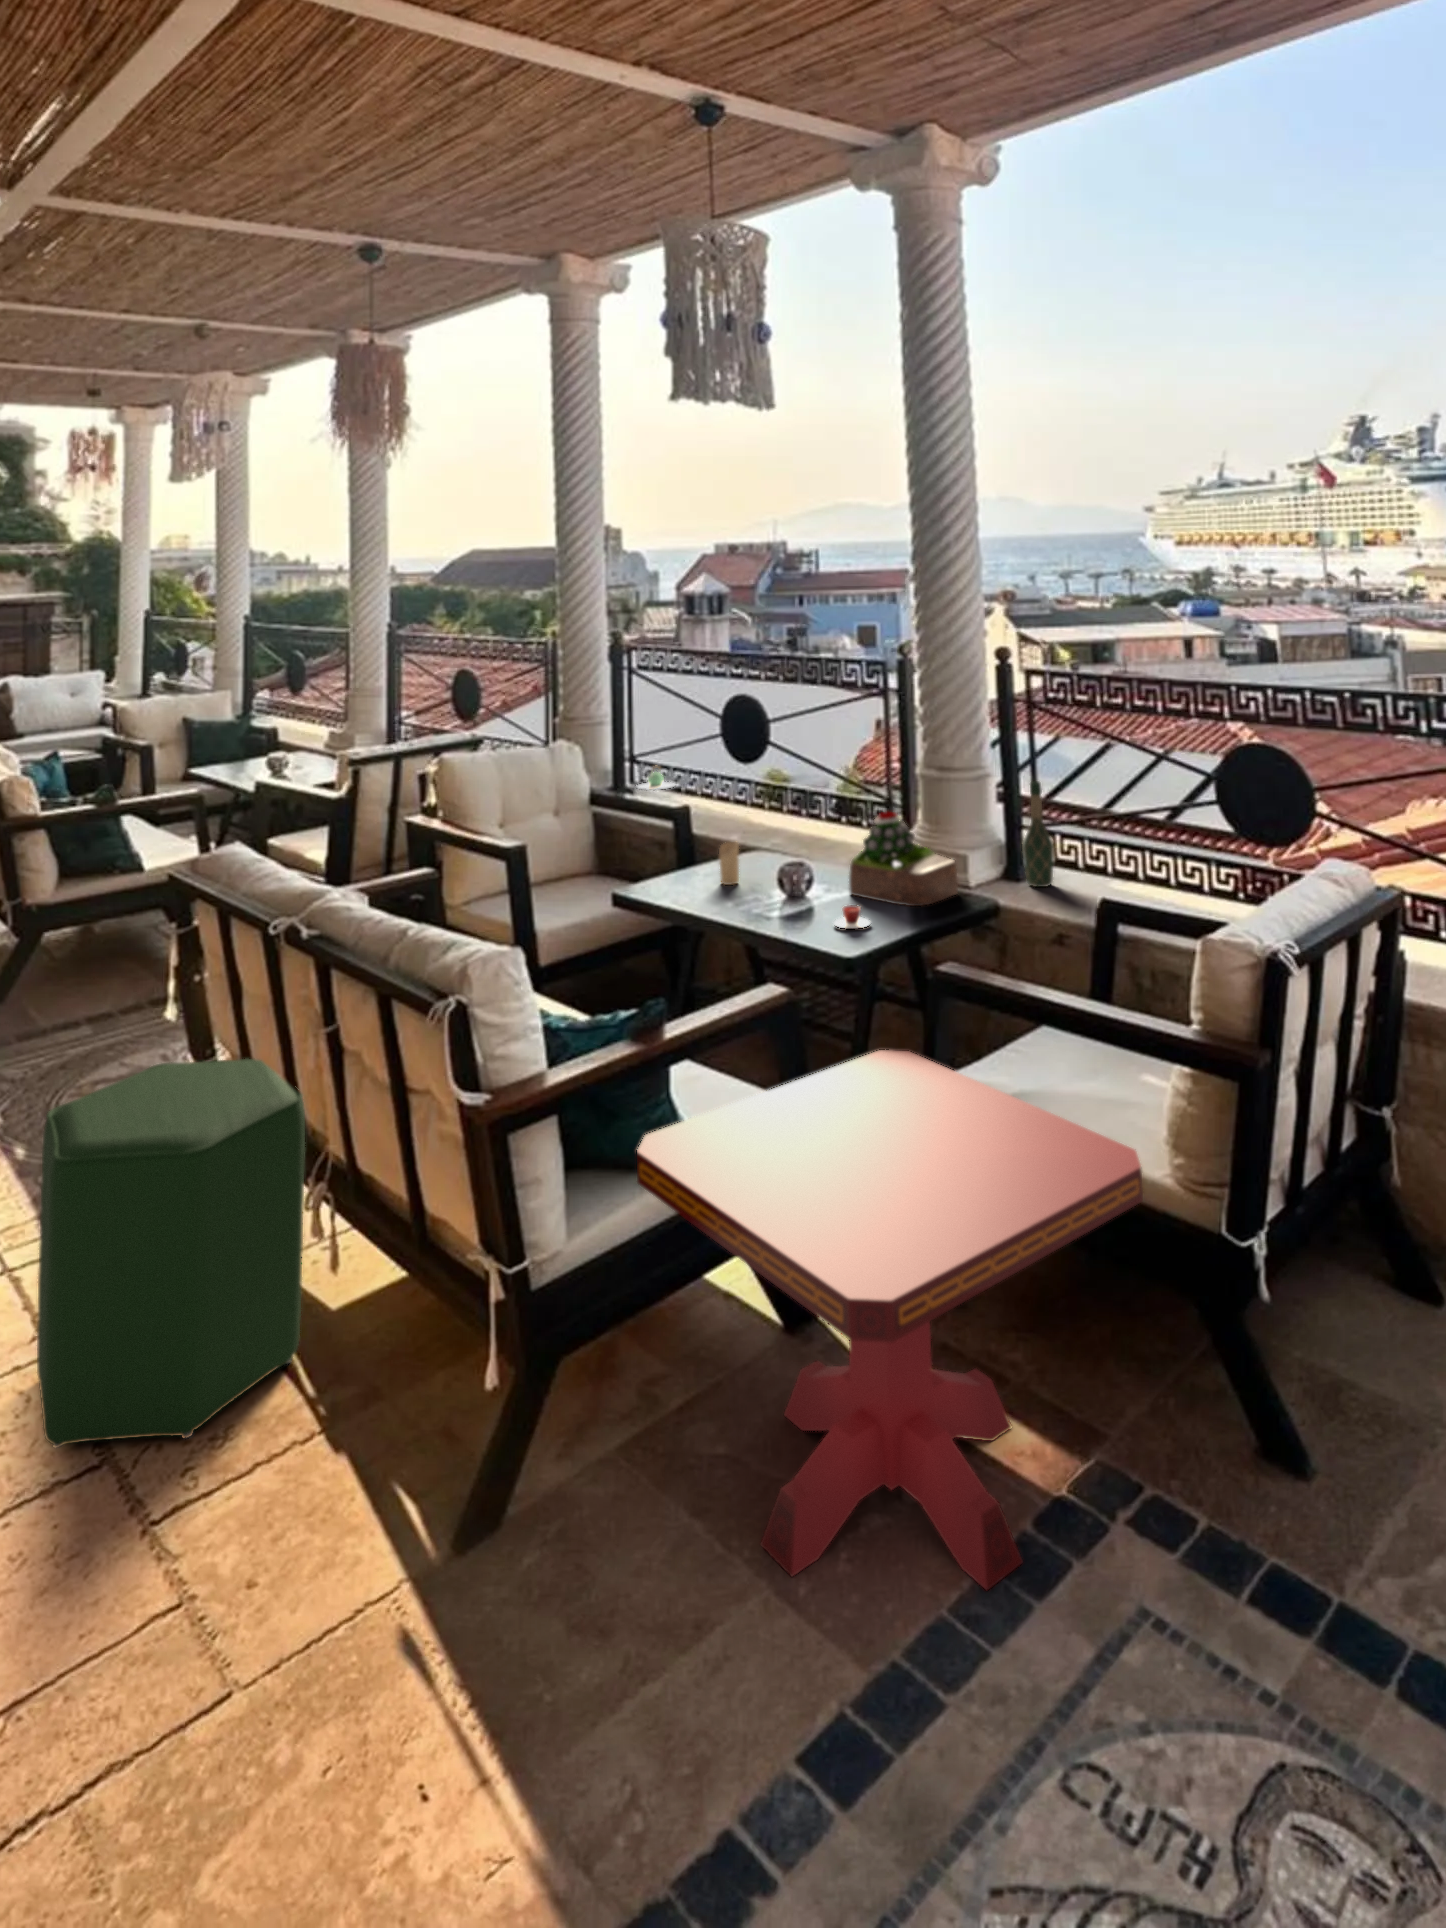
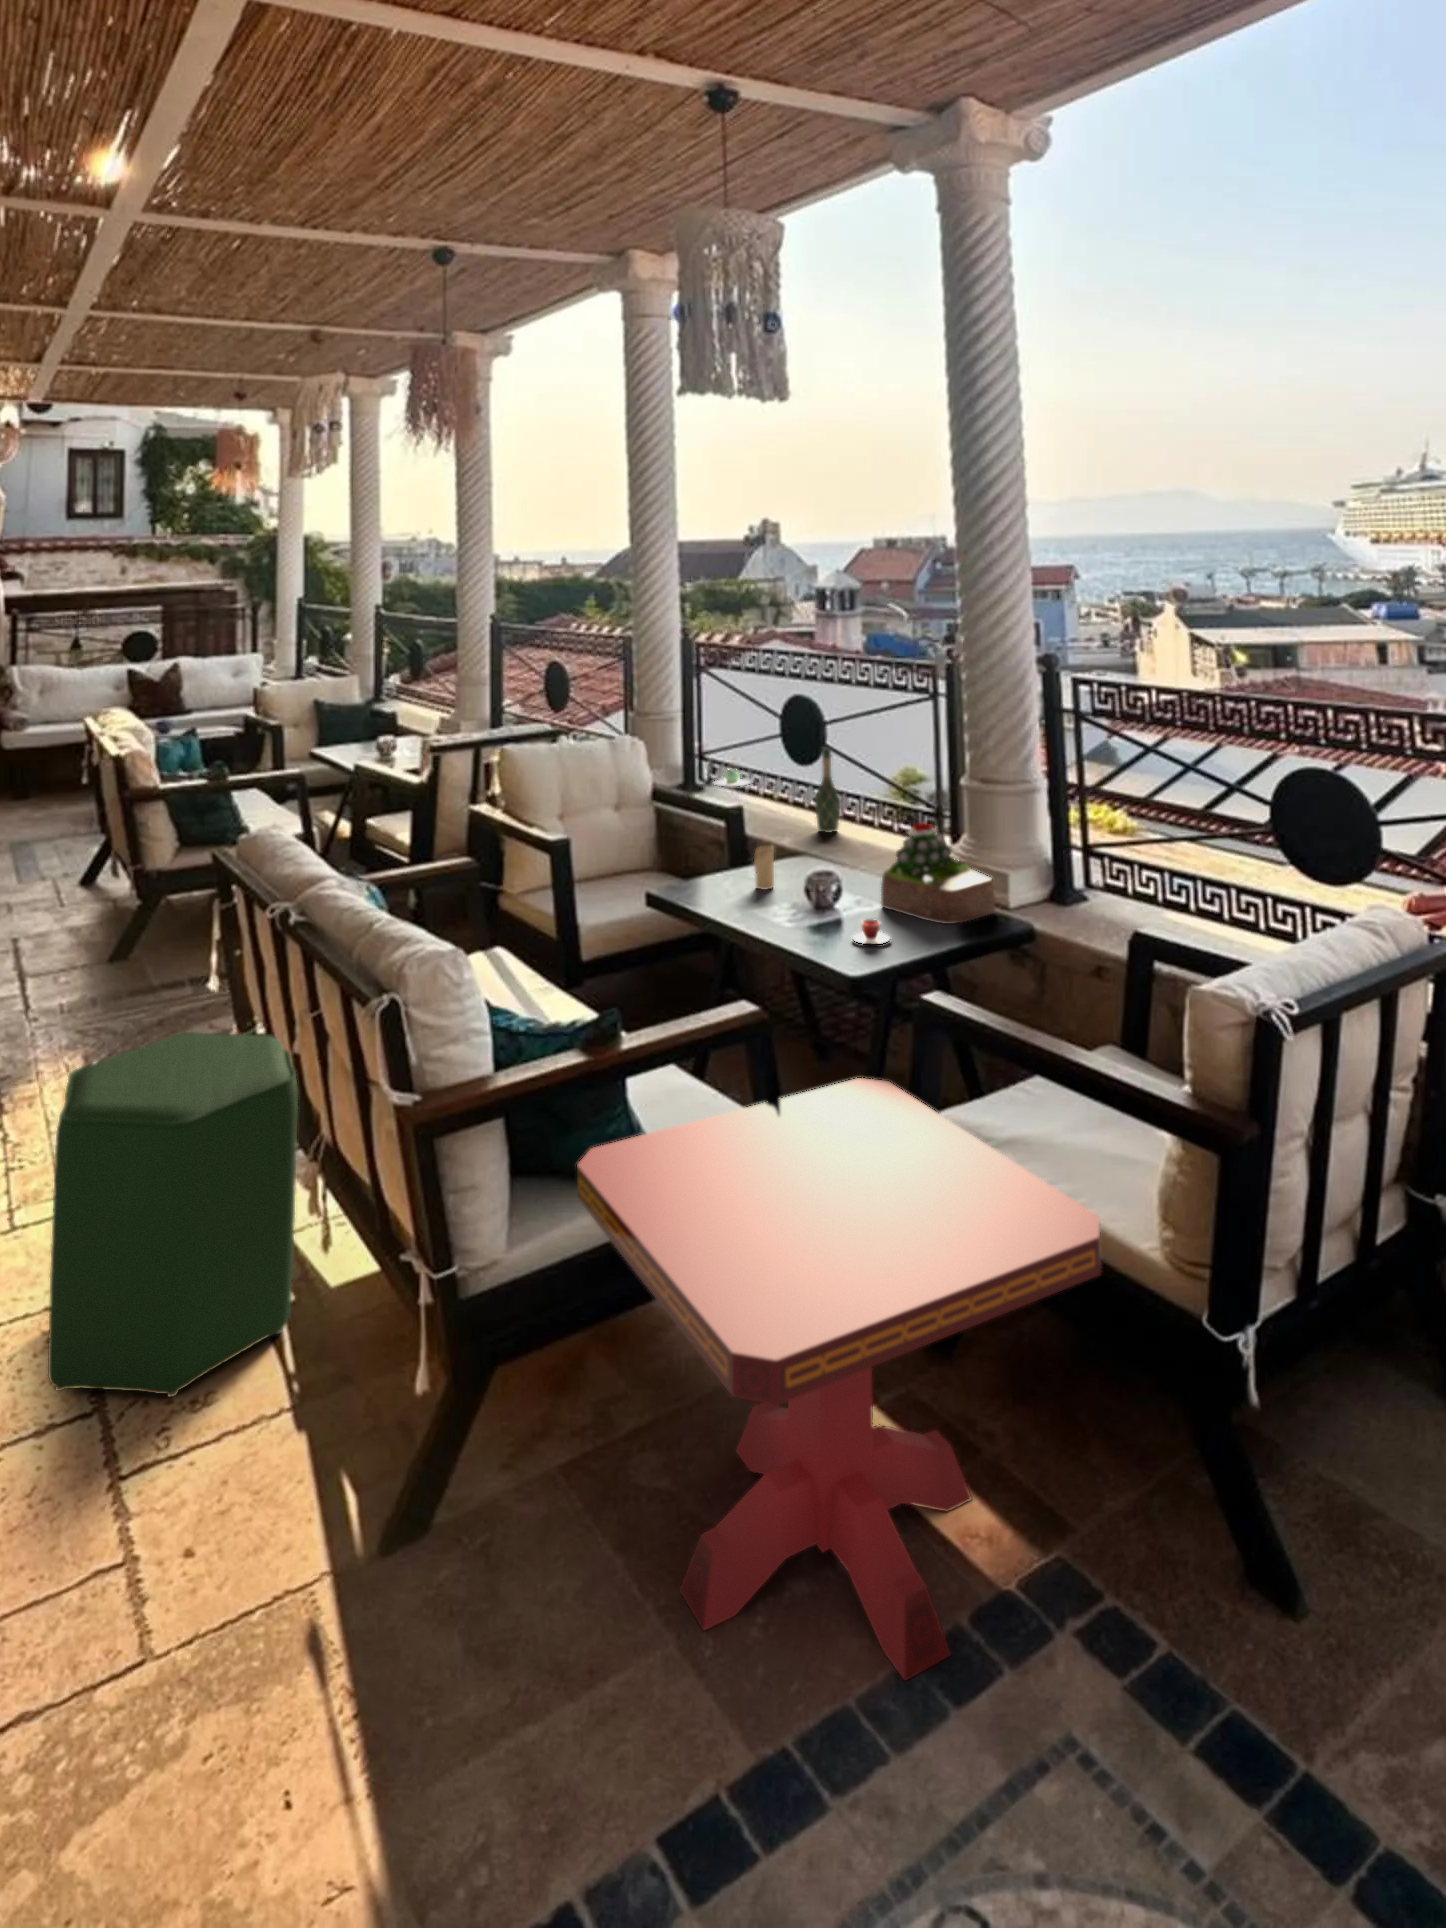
wine bottle: present [1022,781,1054,887] -> present [815,747,840,832]

